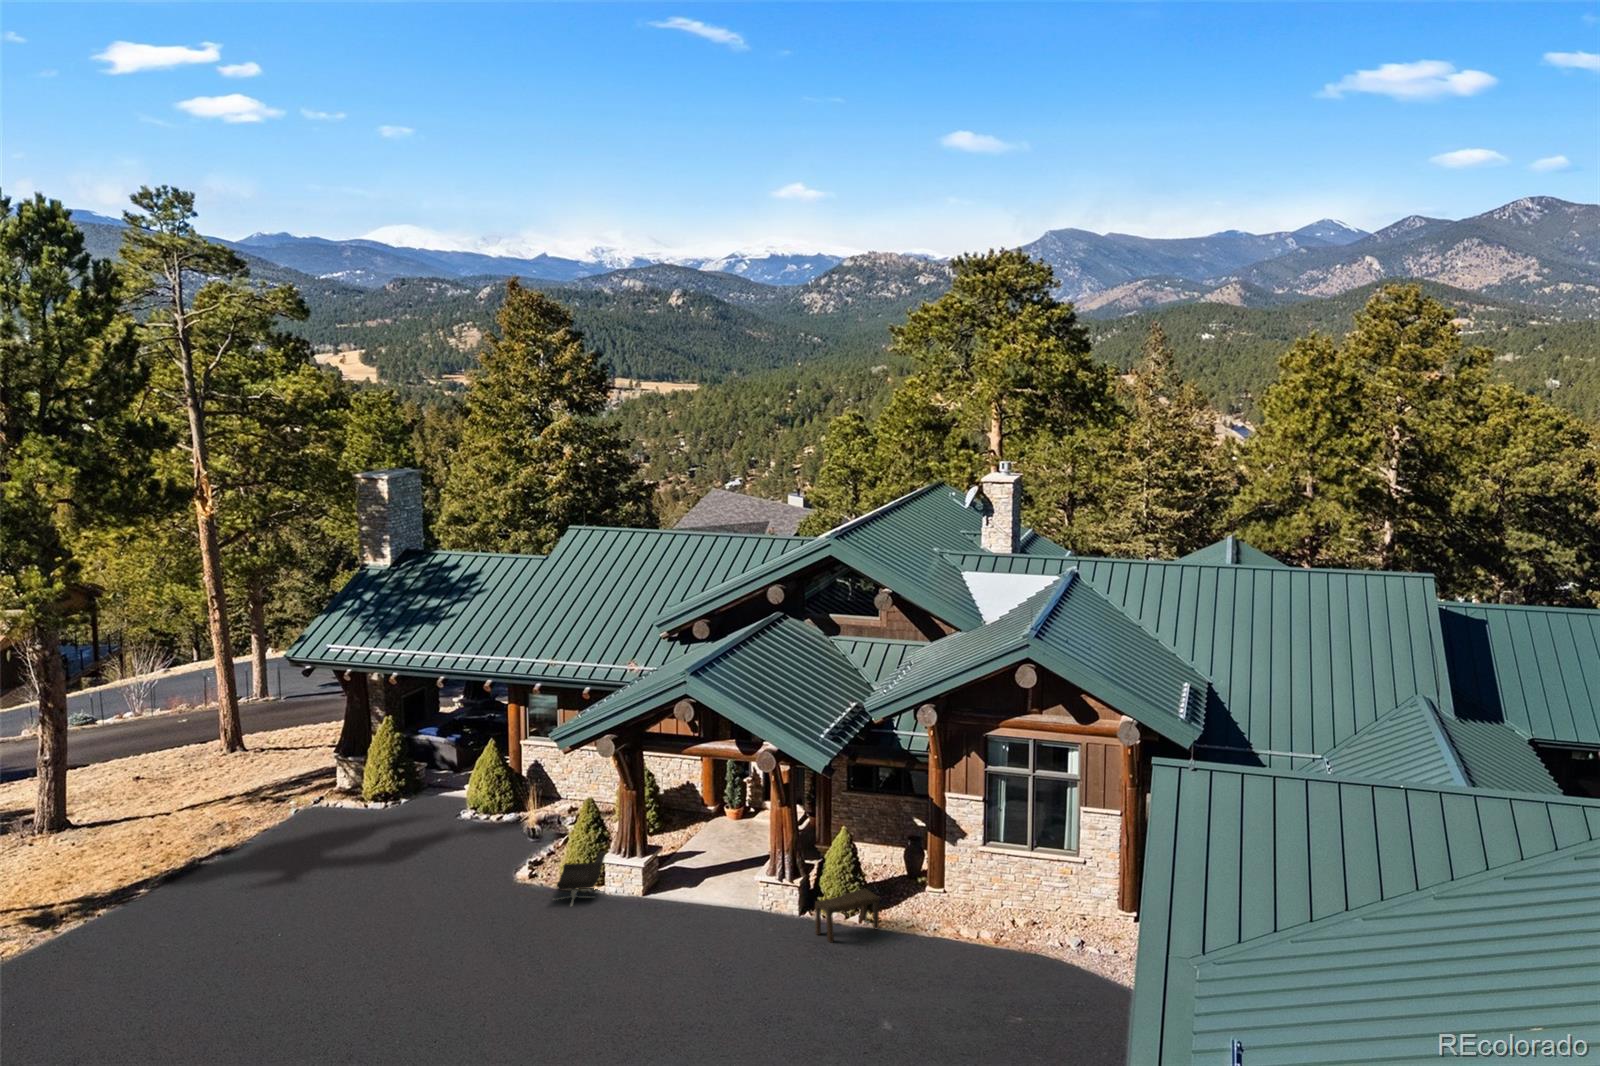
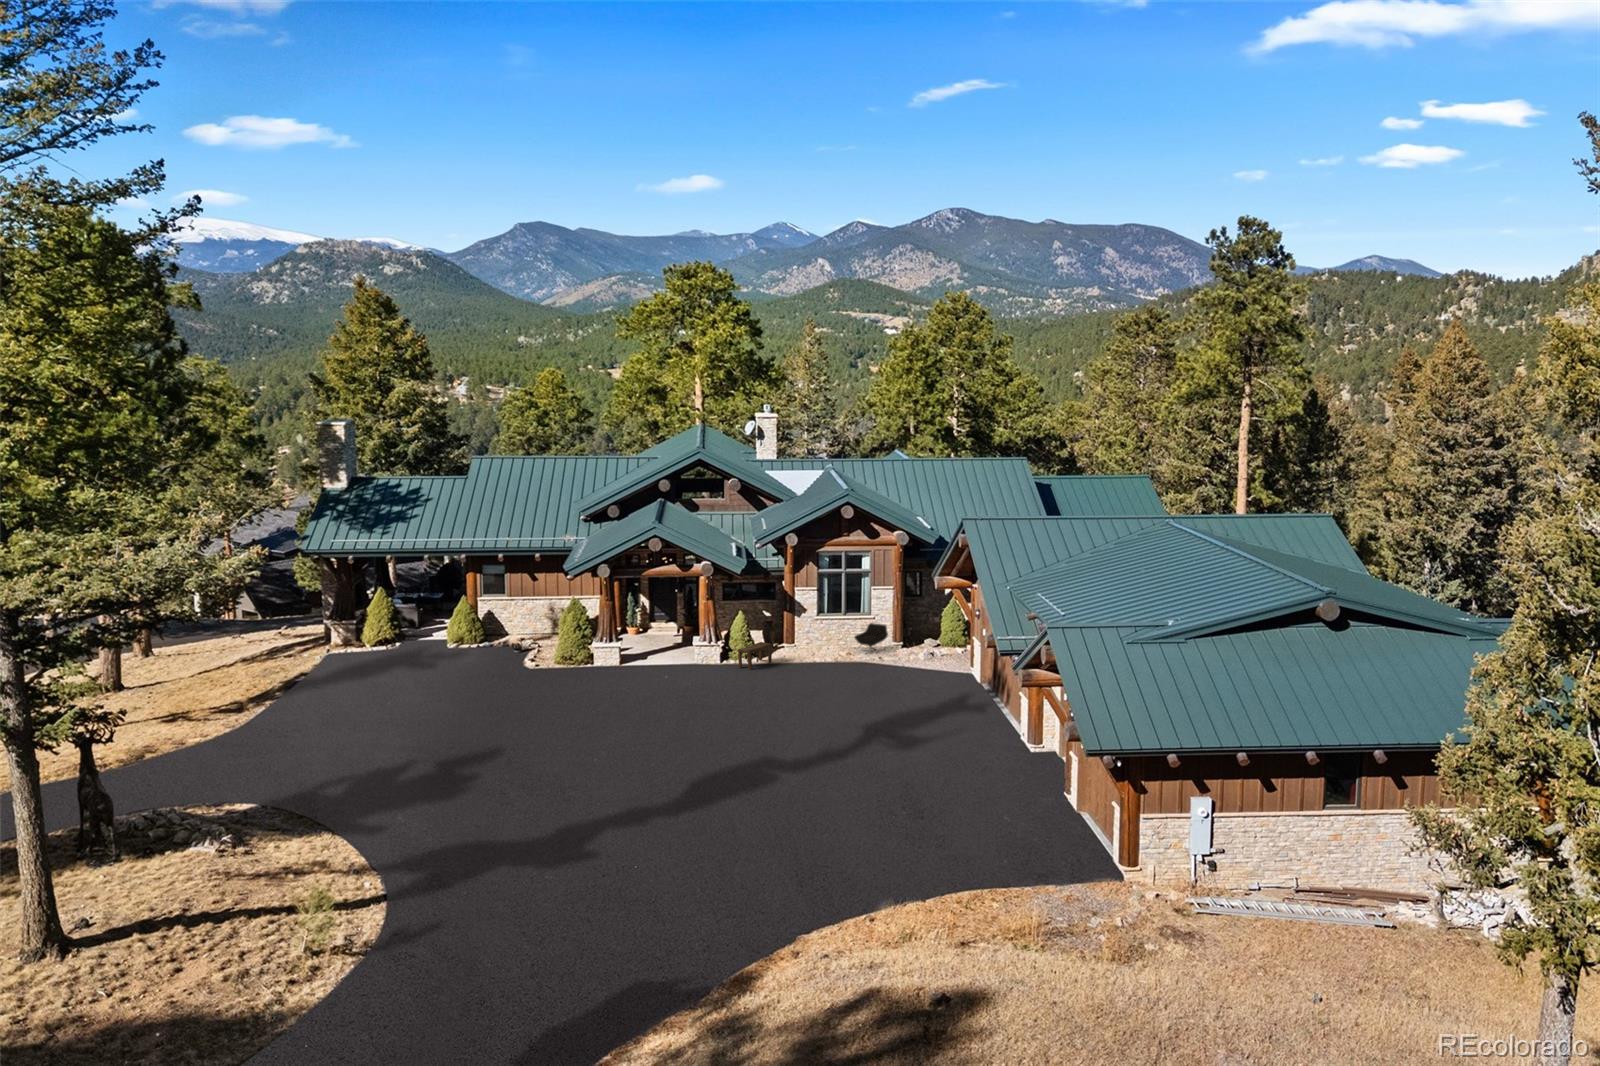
lounge chair: present [557,851,605,906] -> present [854,623,888,651]

